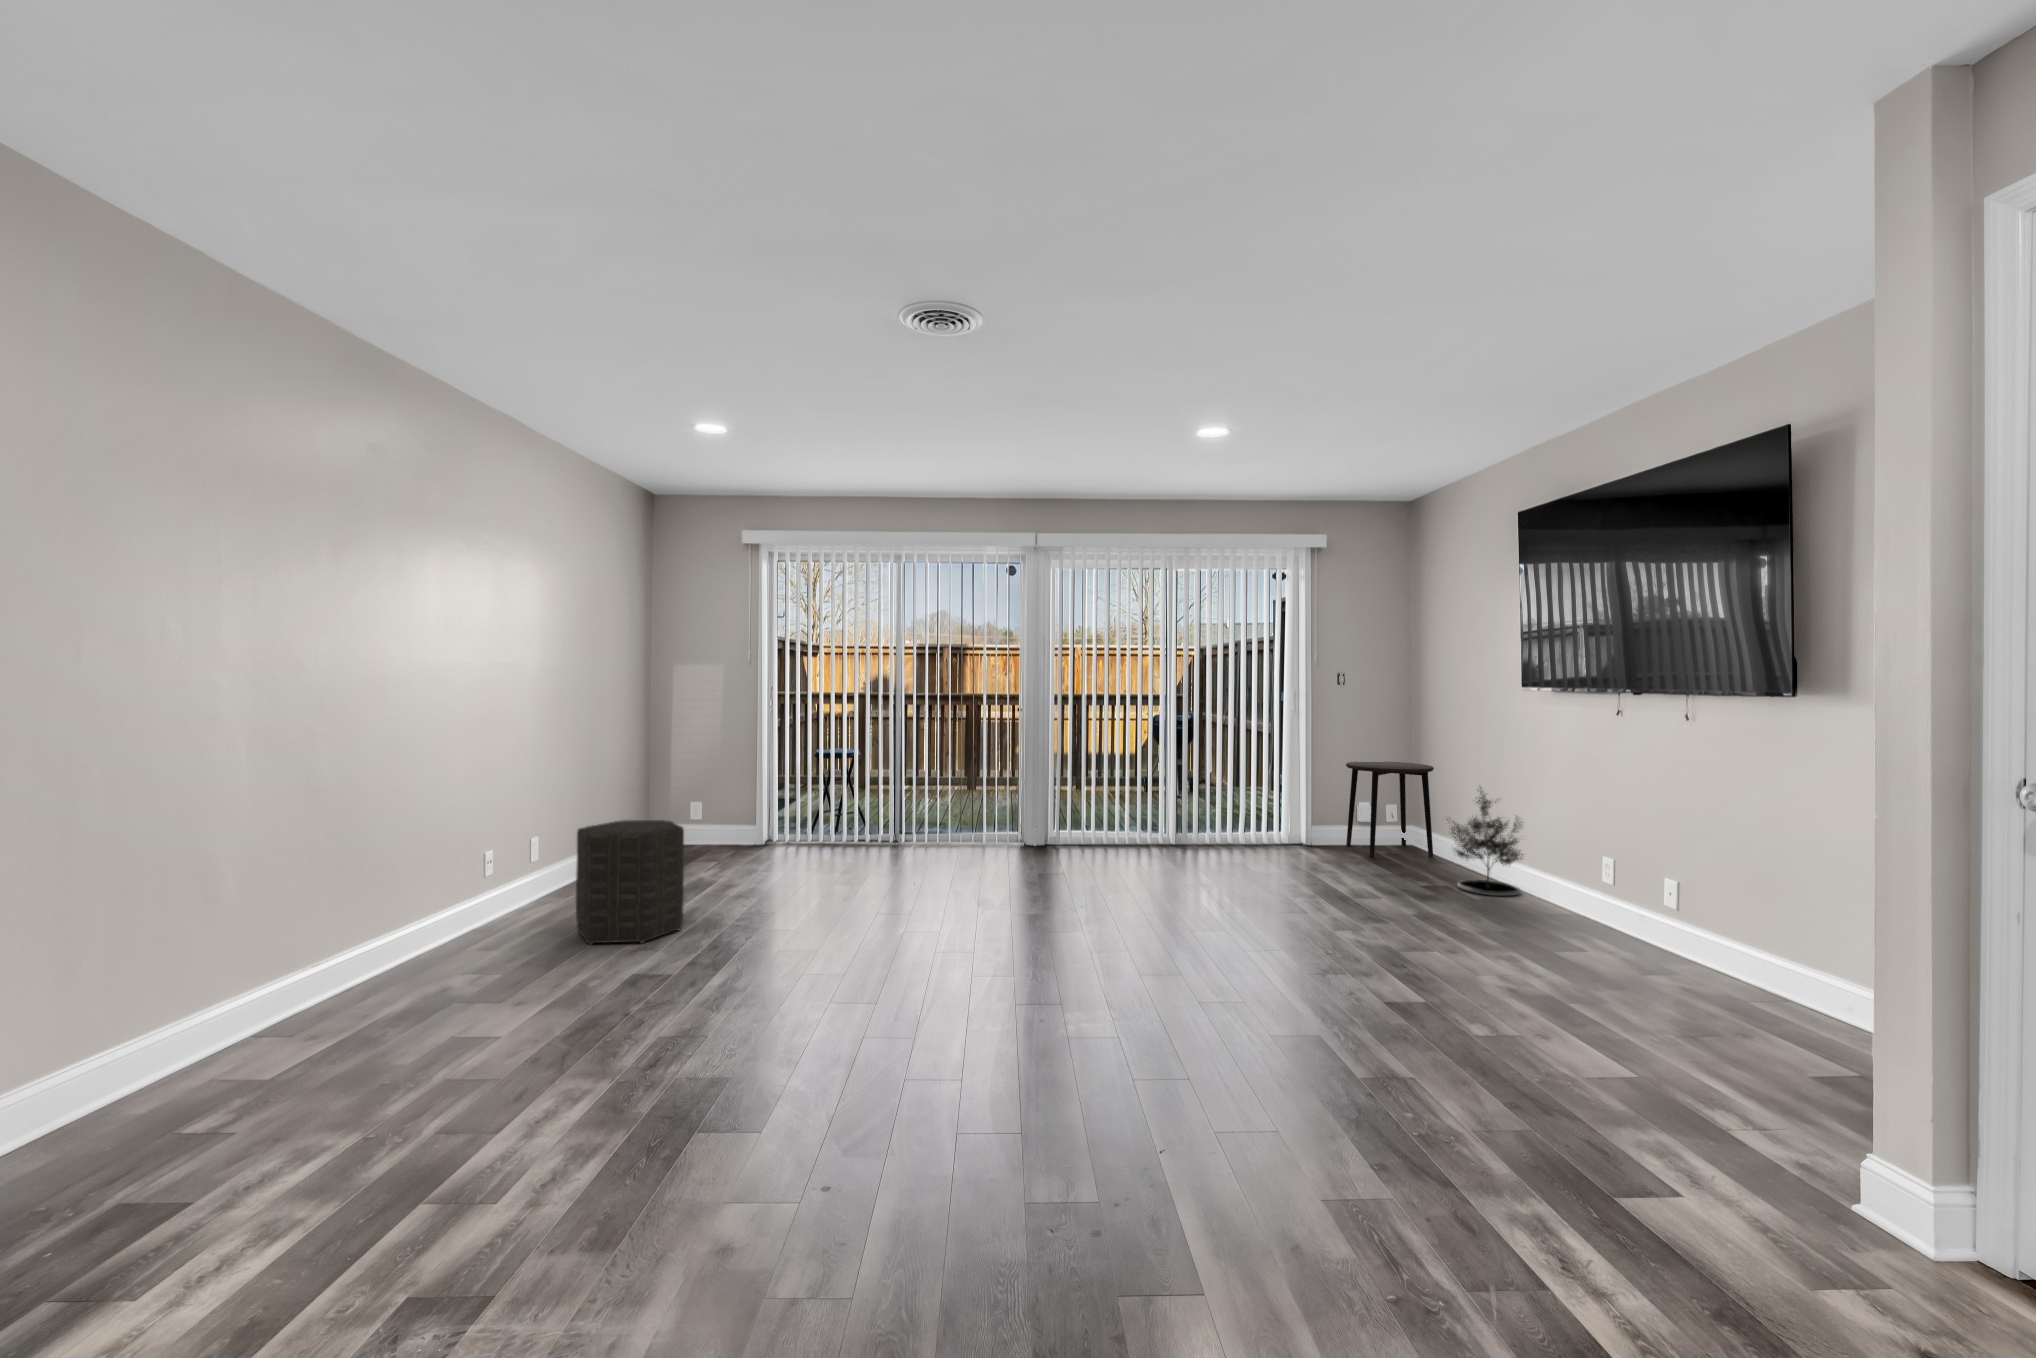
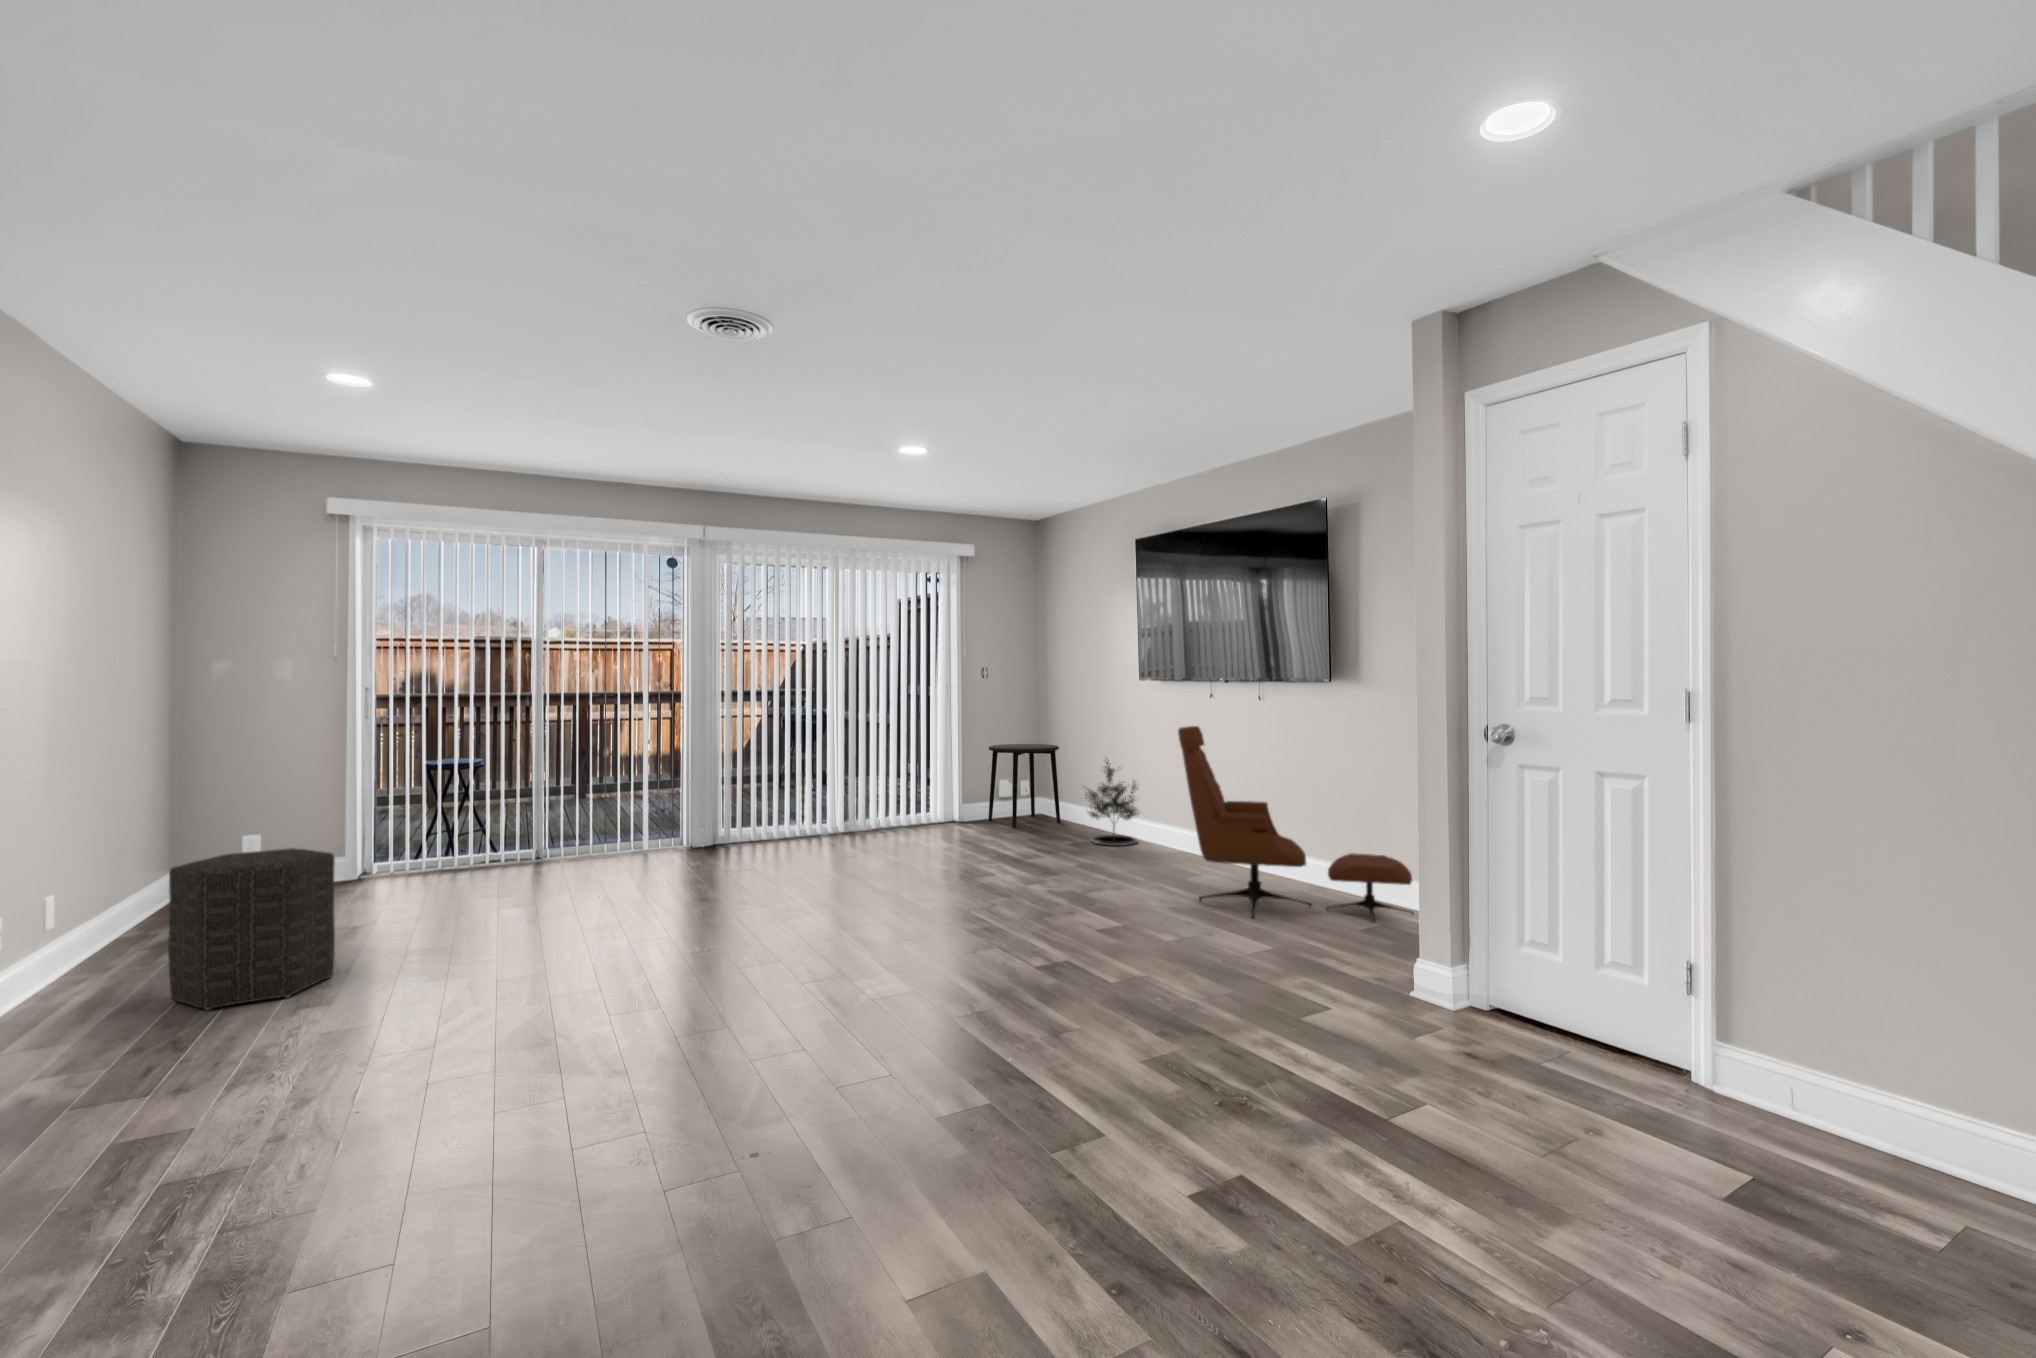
lounge chair: none [1530,758,1932,1070] -> present [1178,726,1414,923]

